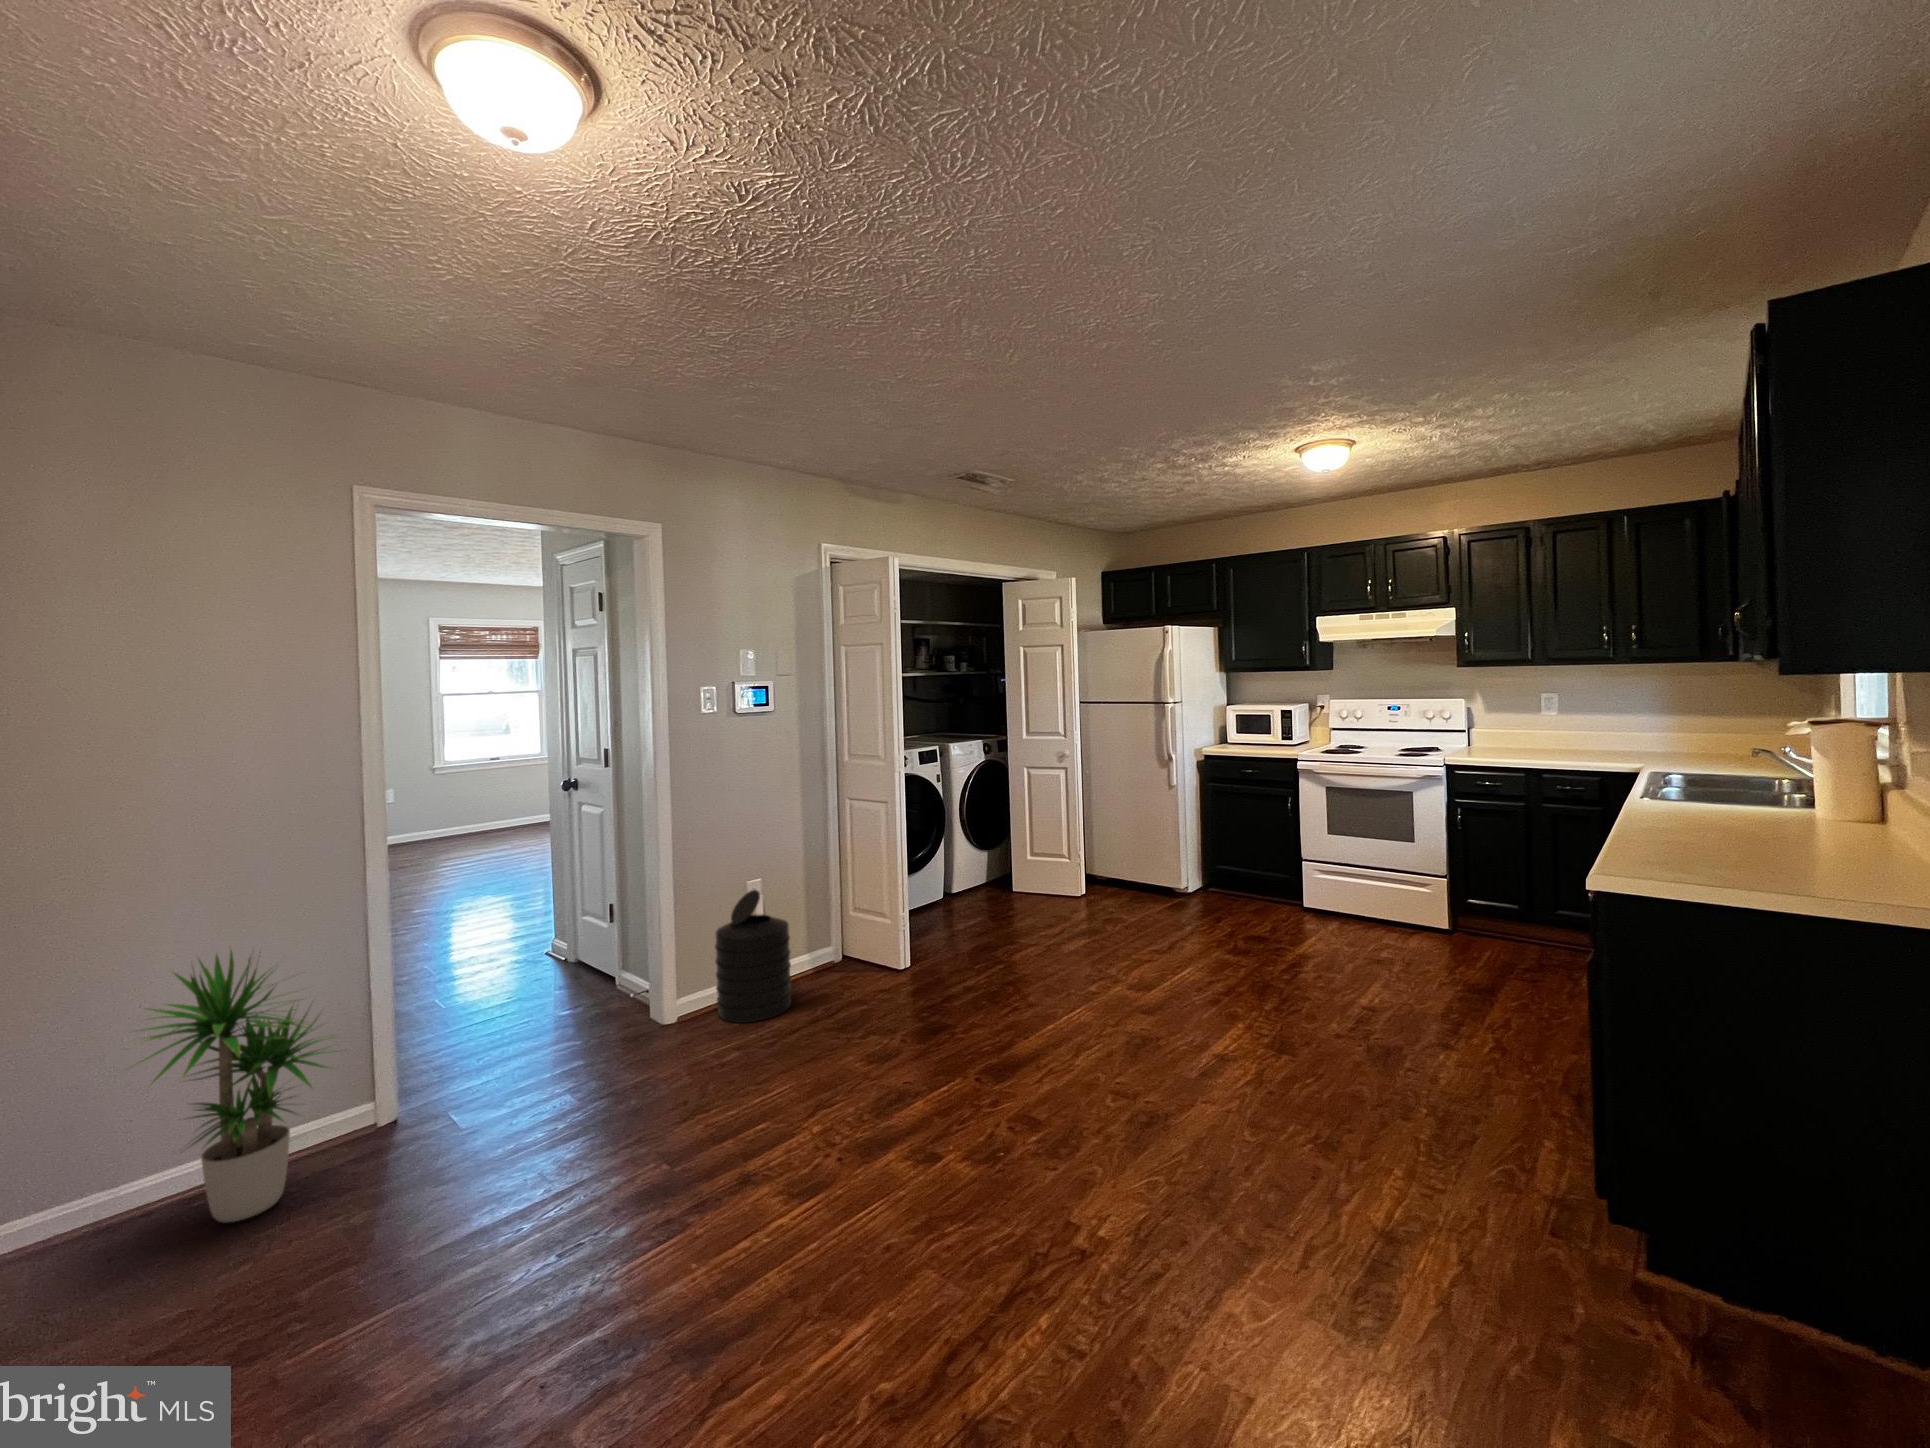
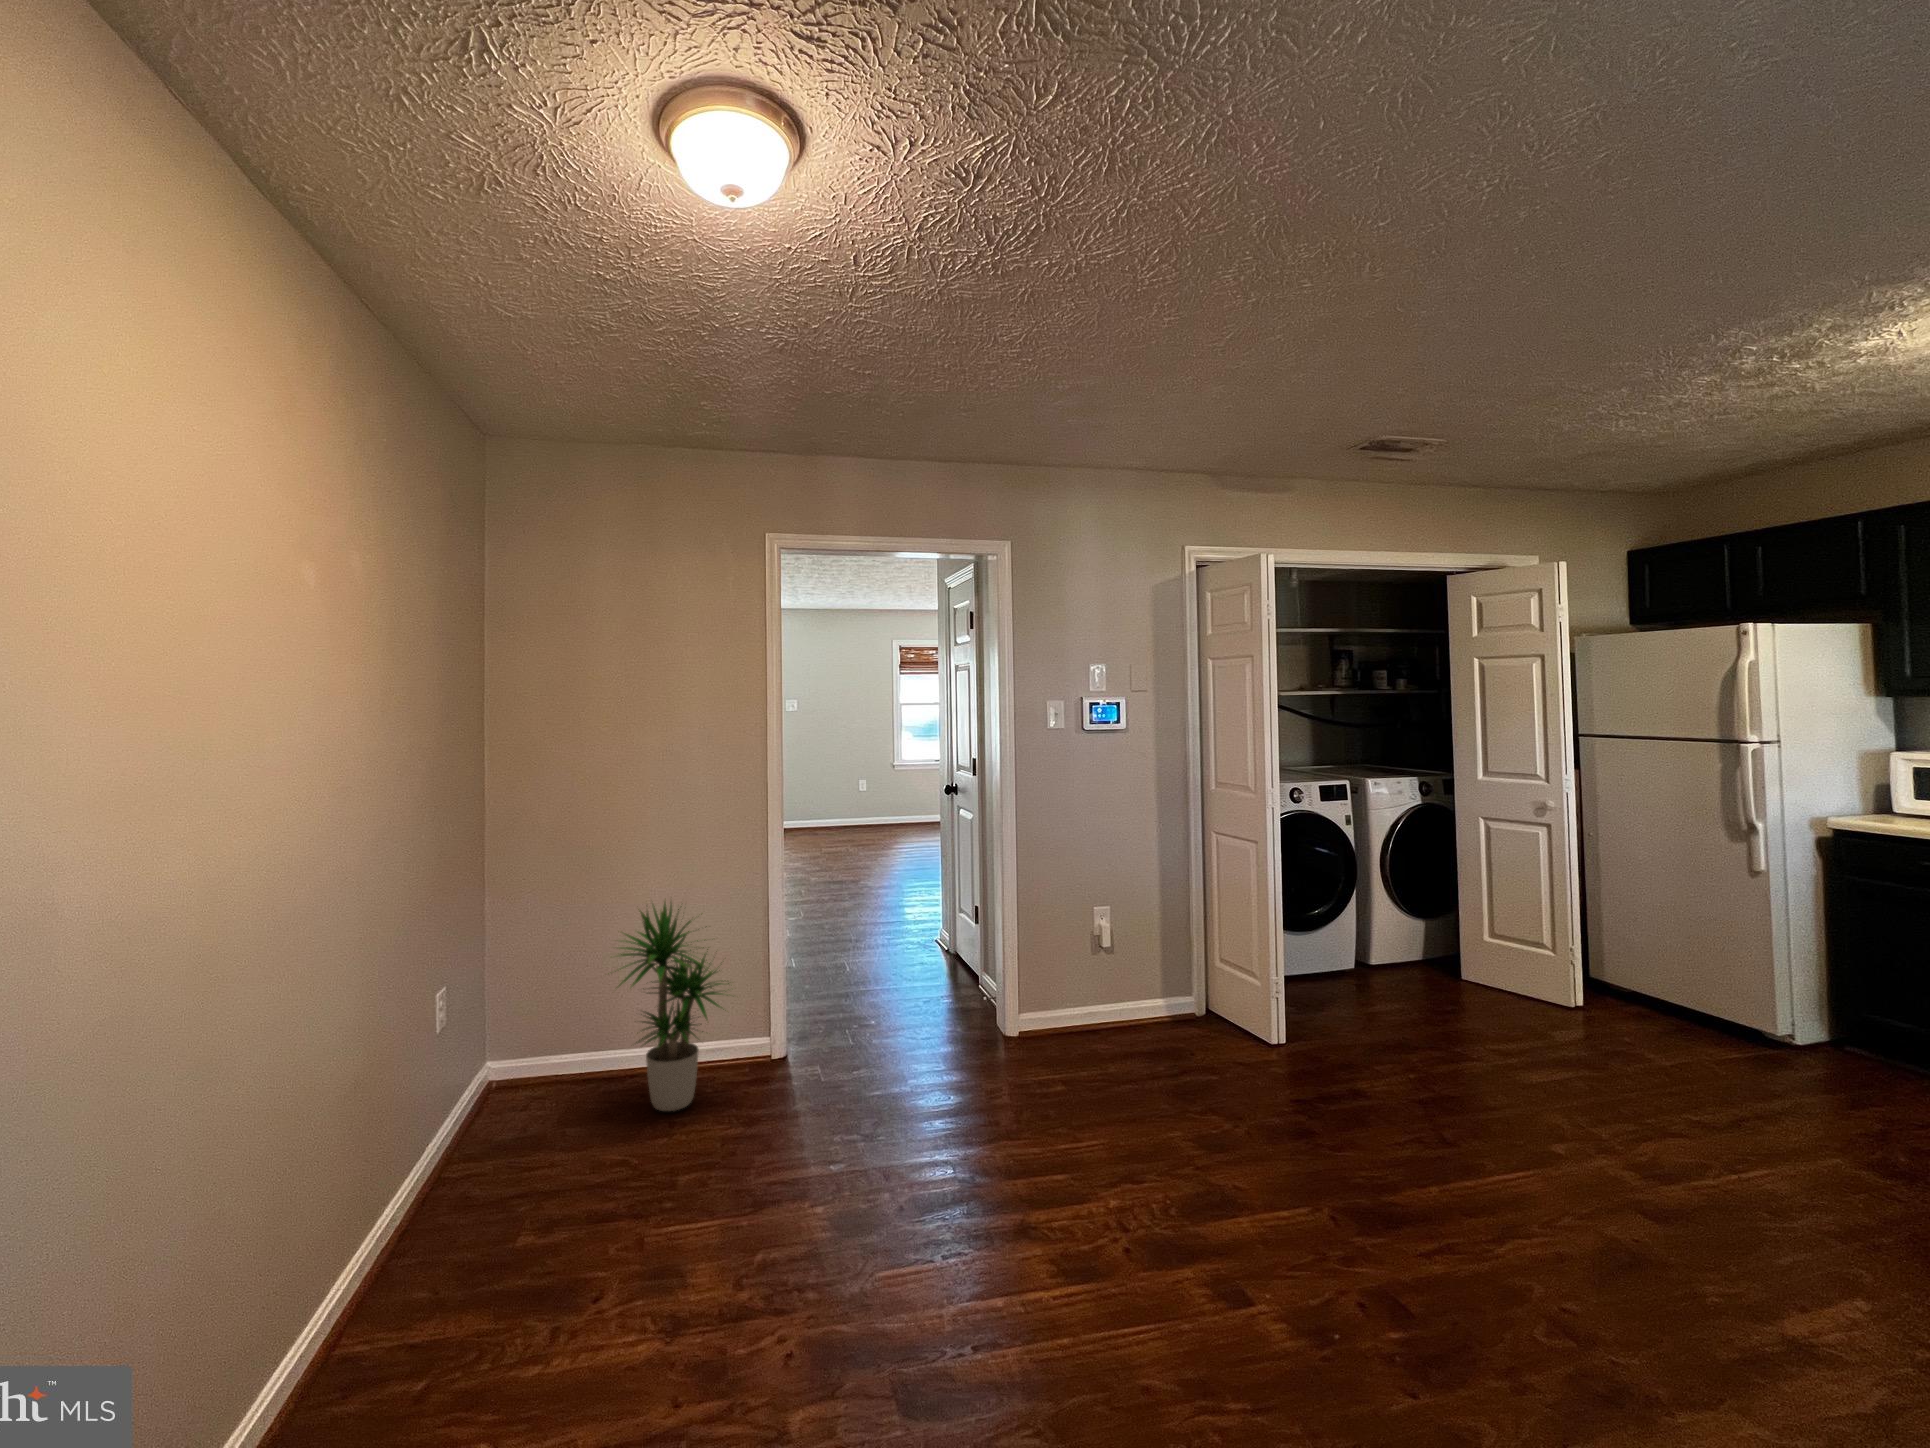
trash can: present [715,890,792,1023] -> none [1052,921,1132,1065]

